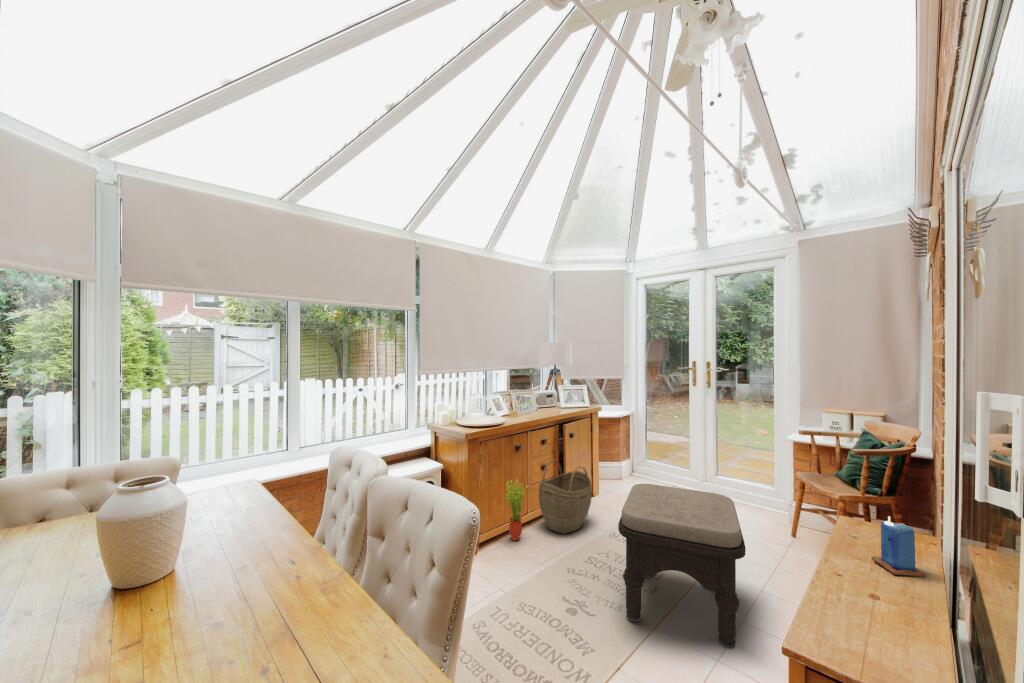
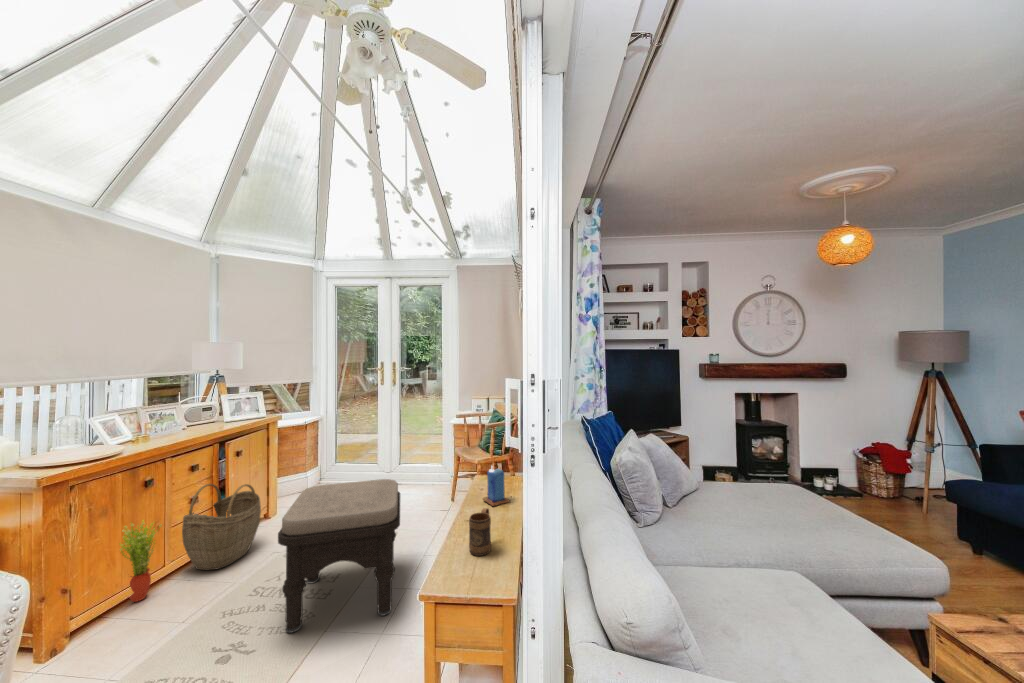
mug: none [873,580,915,649] -> present [469,508,491,556]

